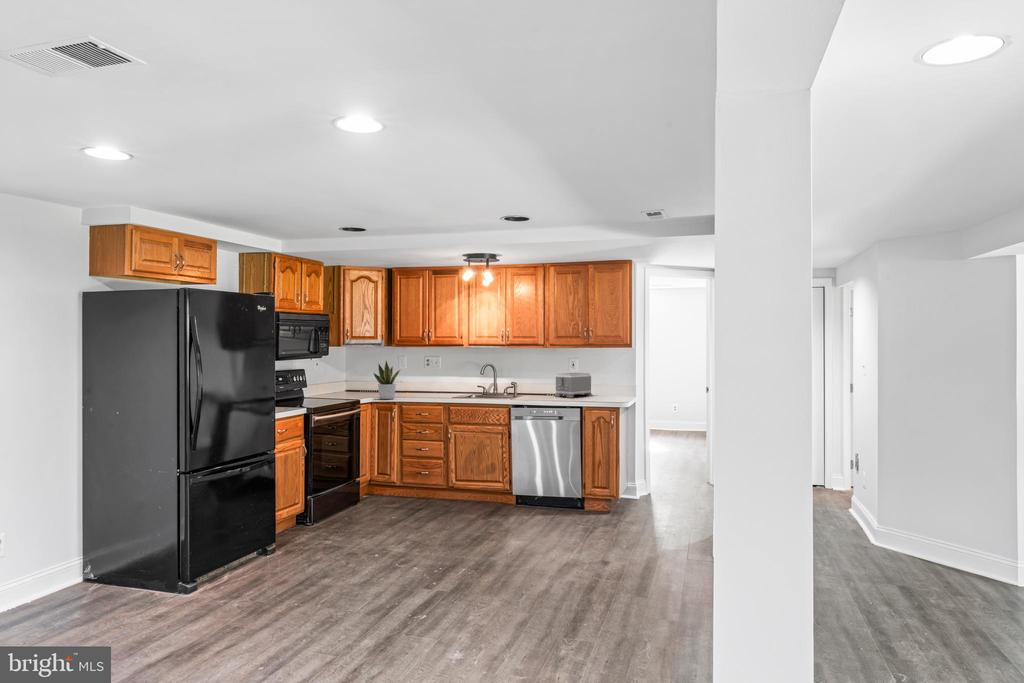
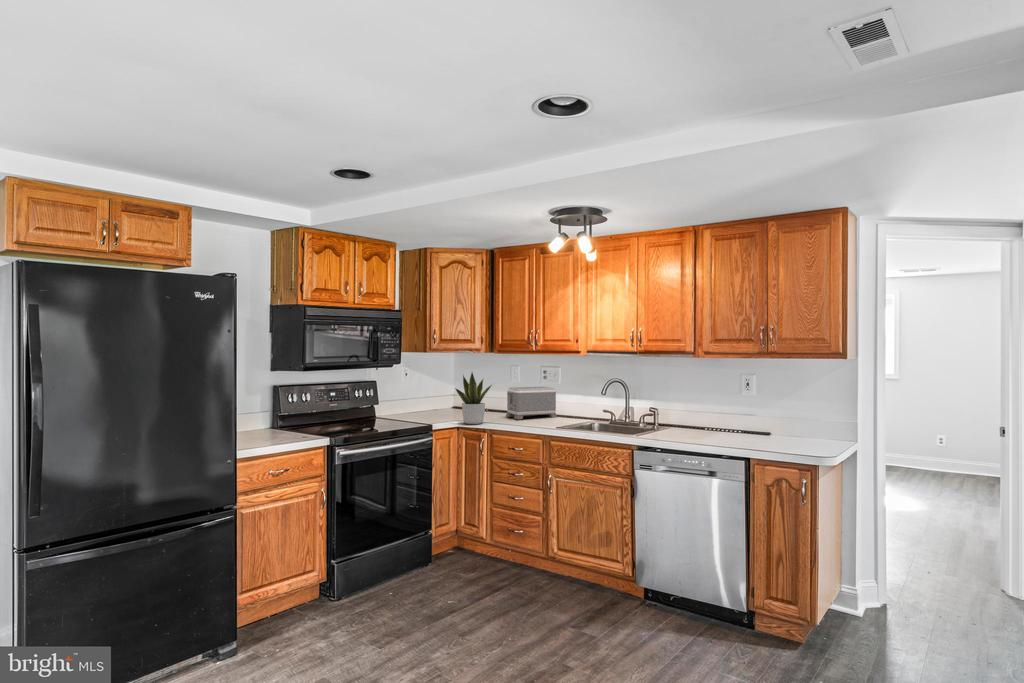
toaster: present [555,373,592,398] -> present [506,386,557,419]

